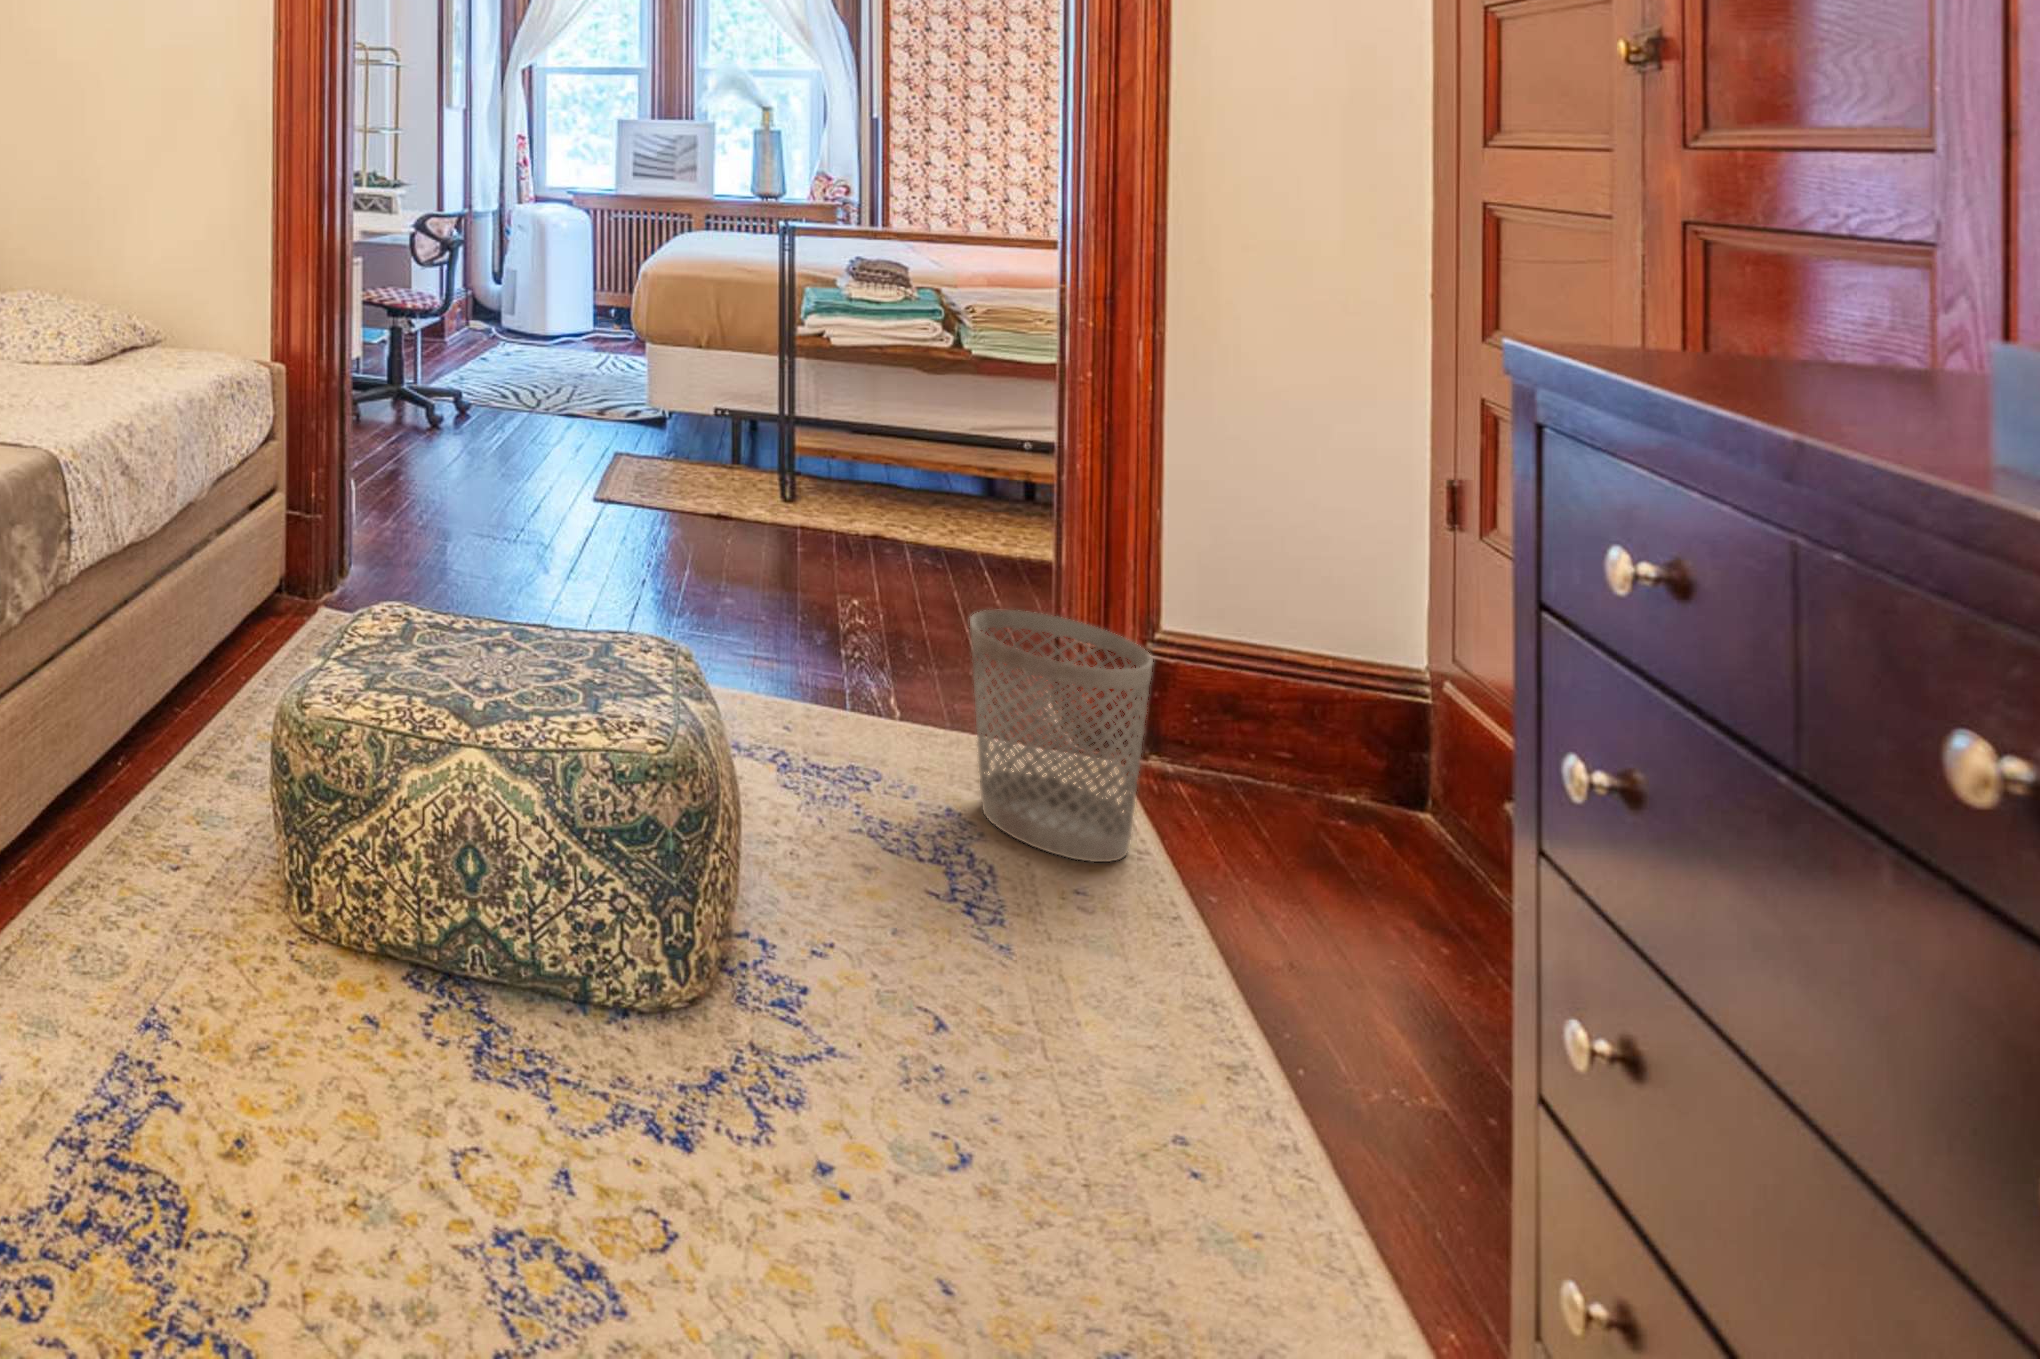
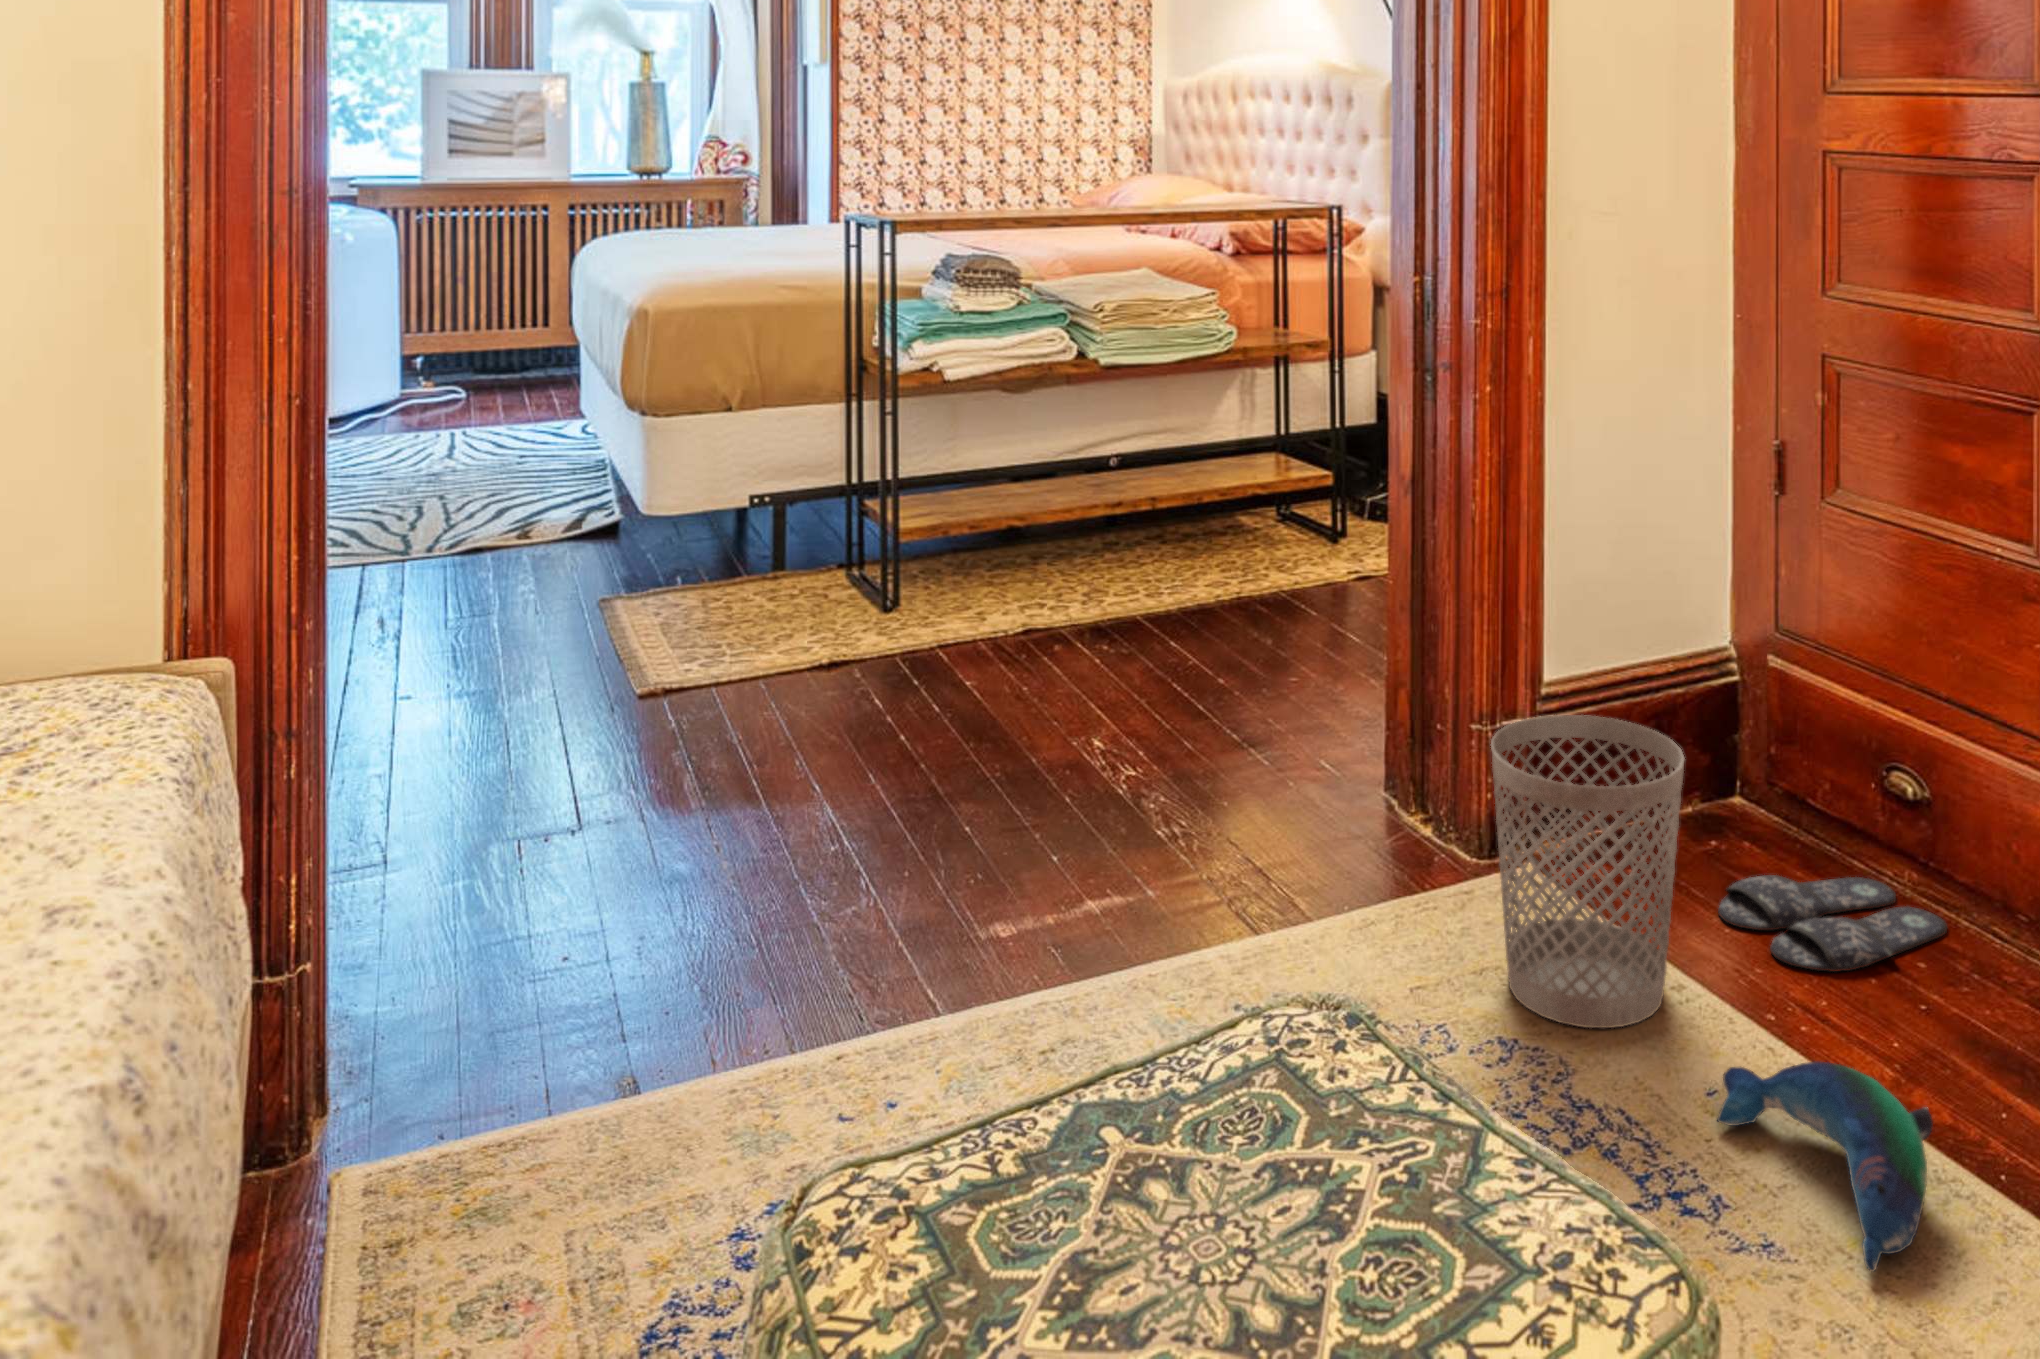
slippers: none [1259,844,1544,972] -> present [1718,875,1947,972]
plush toy: none [1051,889,1206,1025] -> present [1717,1062,1933,1271]

